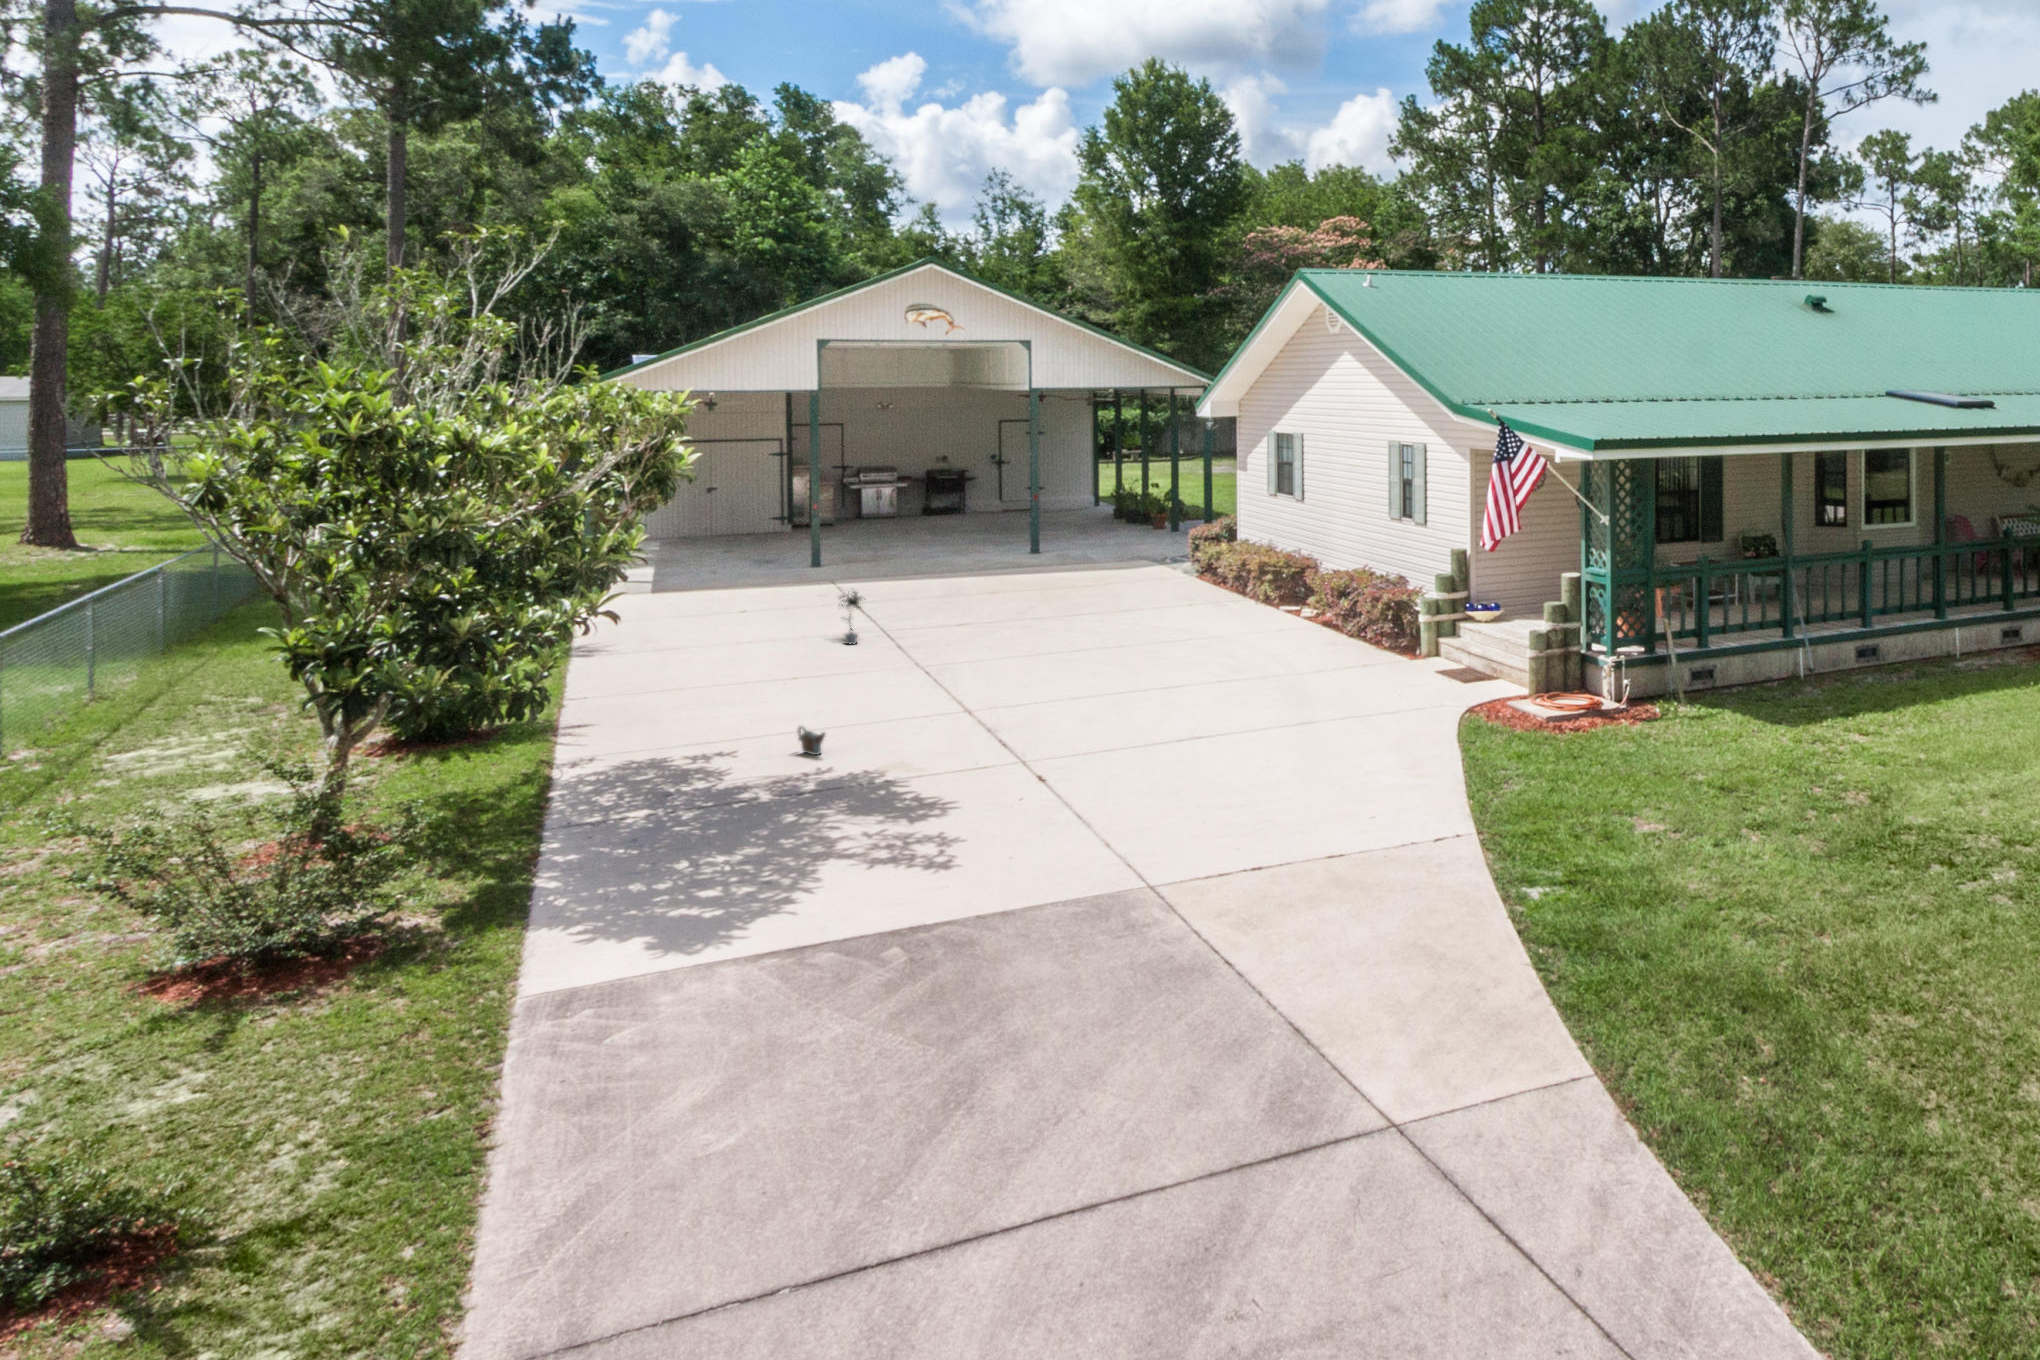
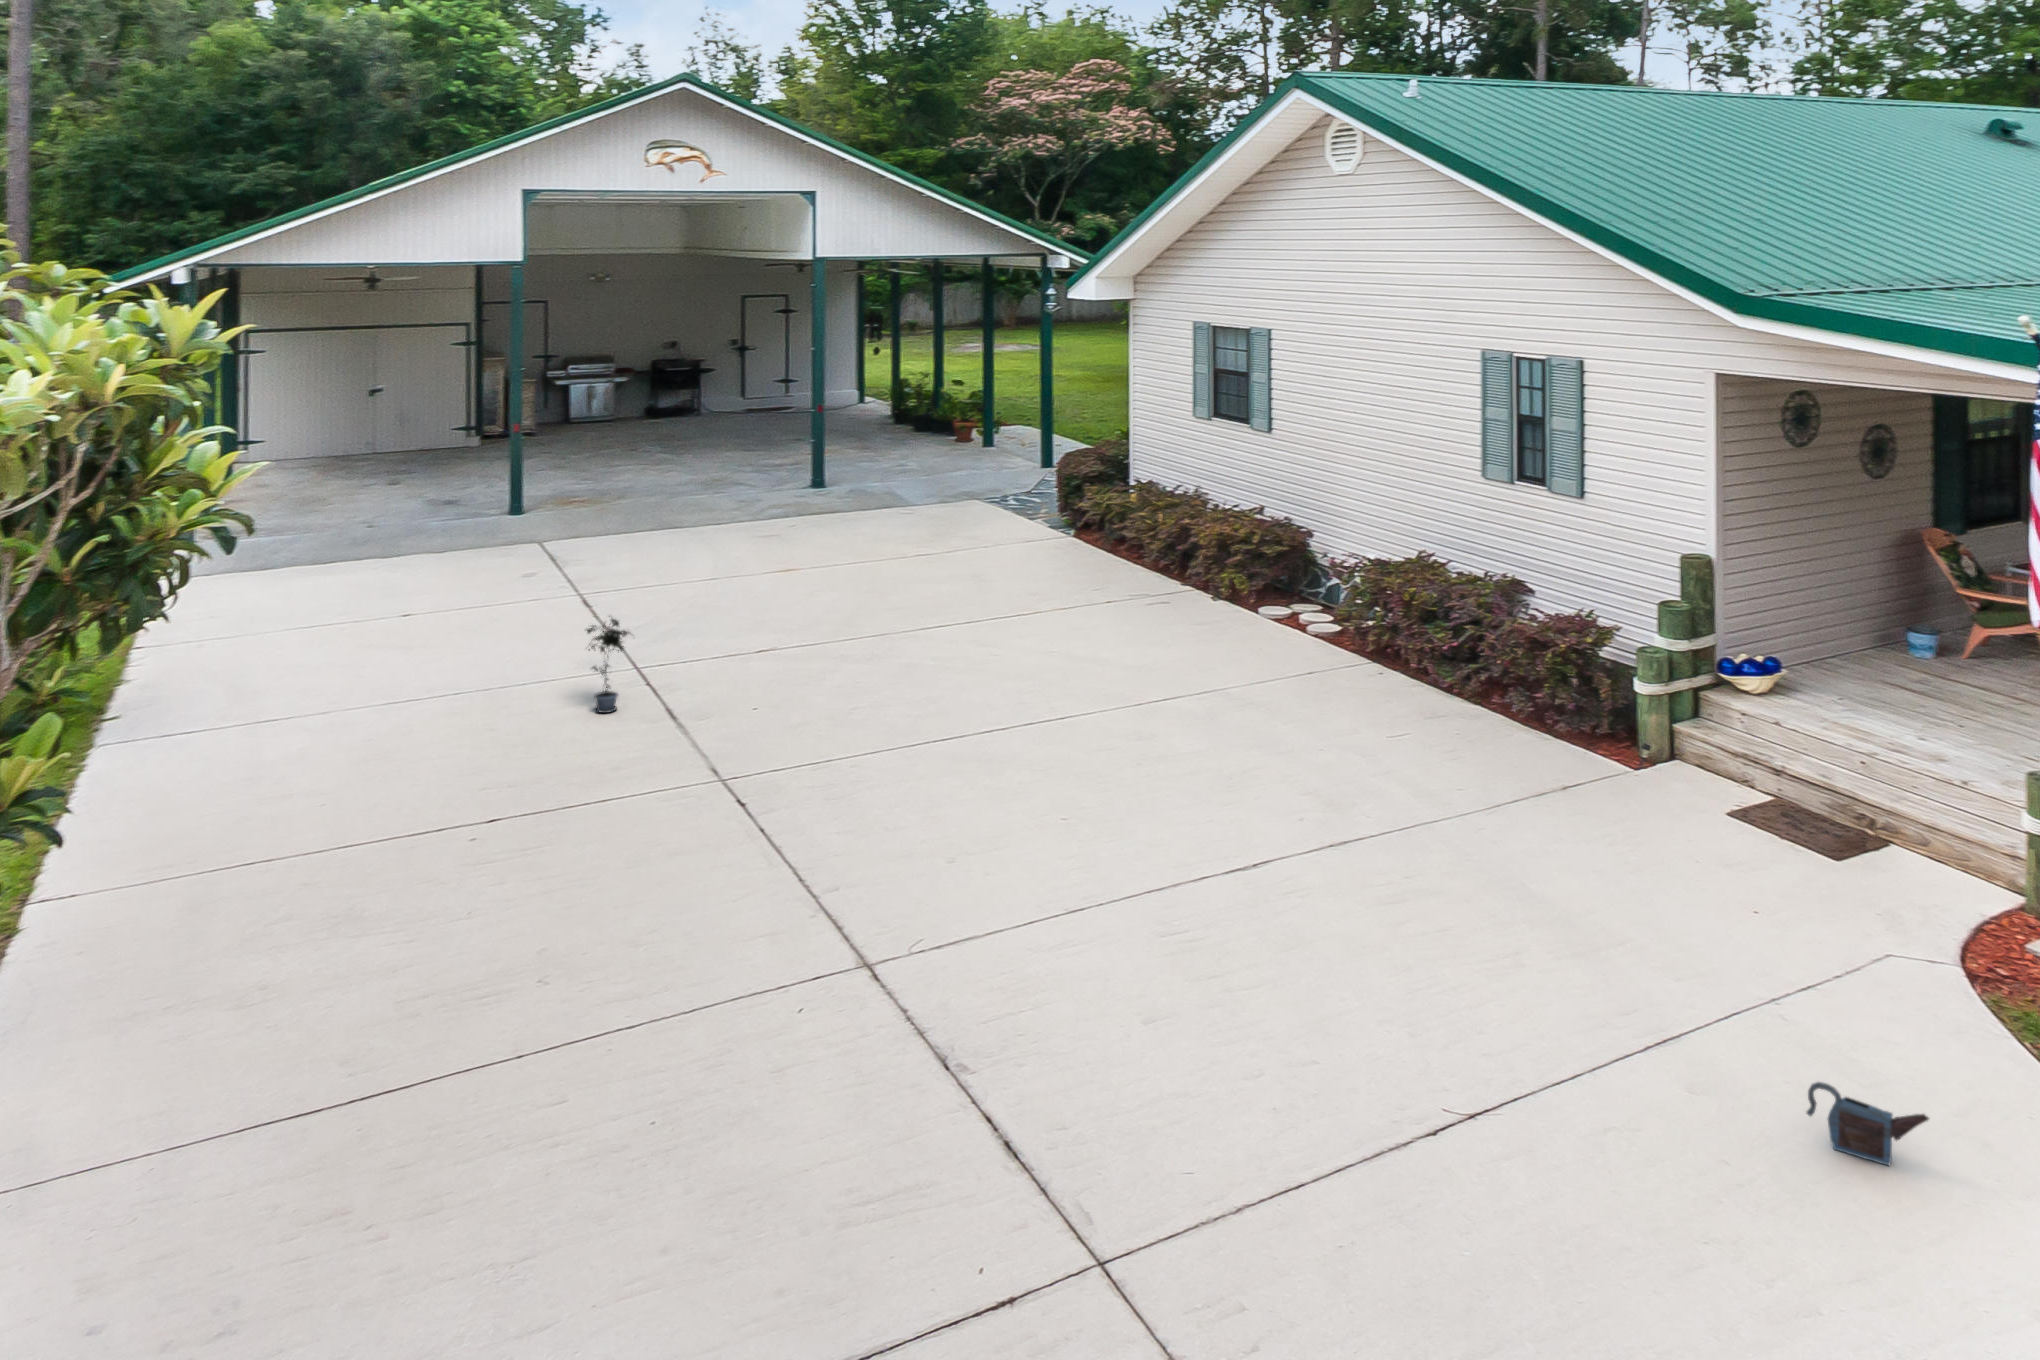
watering can: present [798,726,825,755] -> present [1806,1082,1930,1165]

